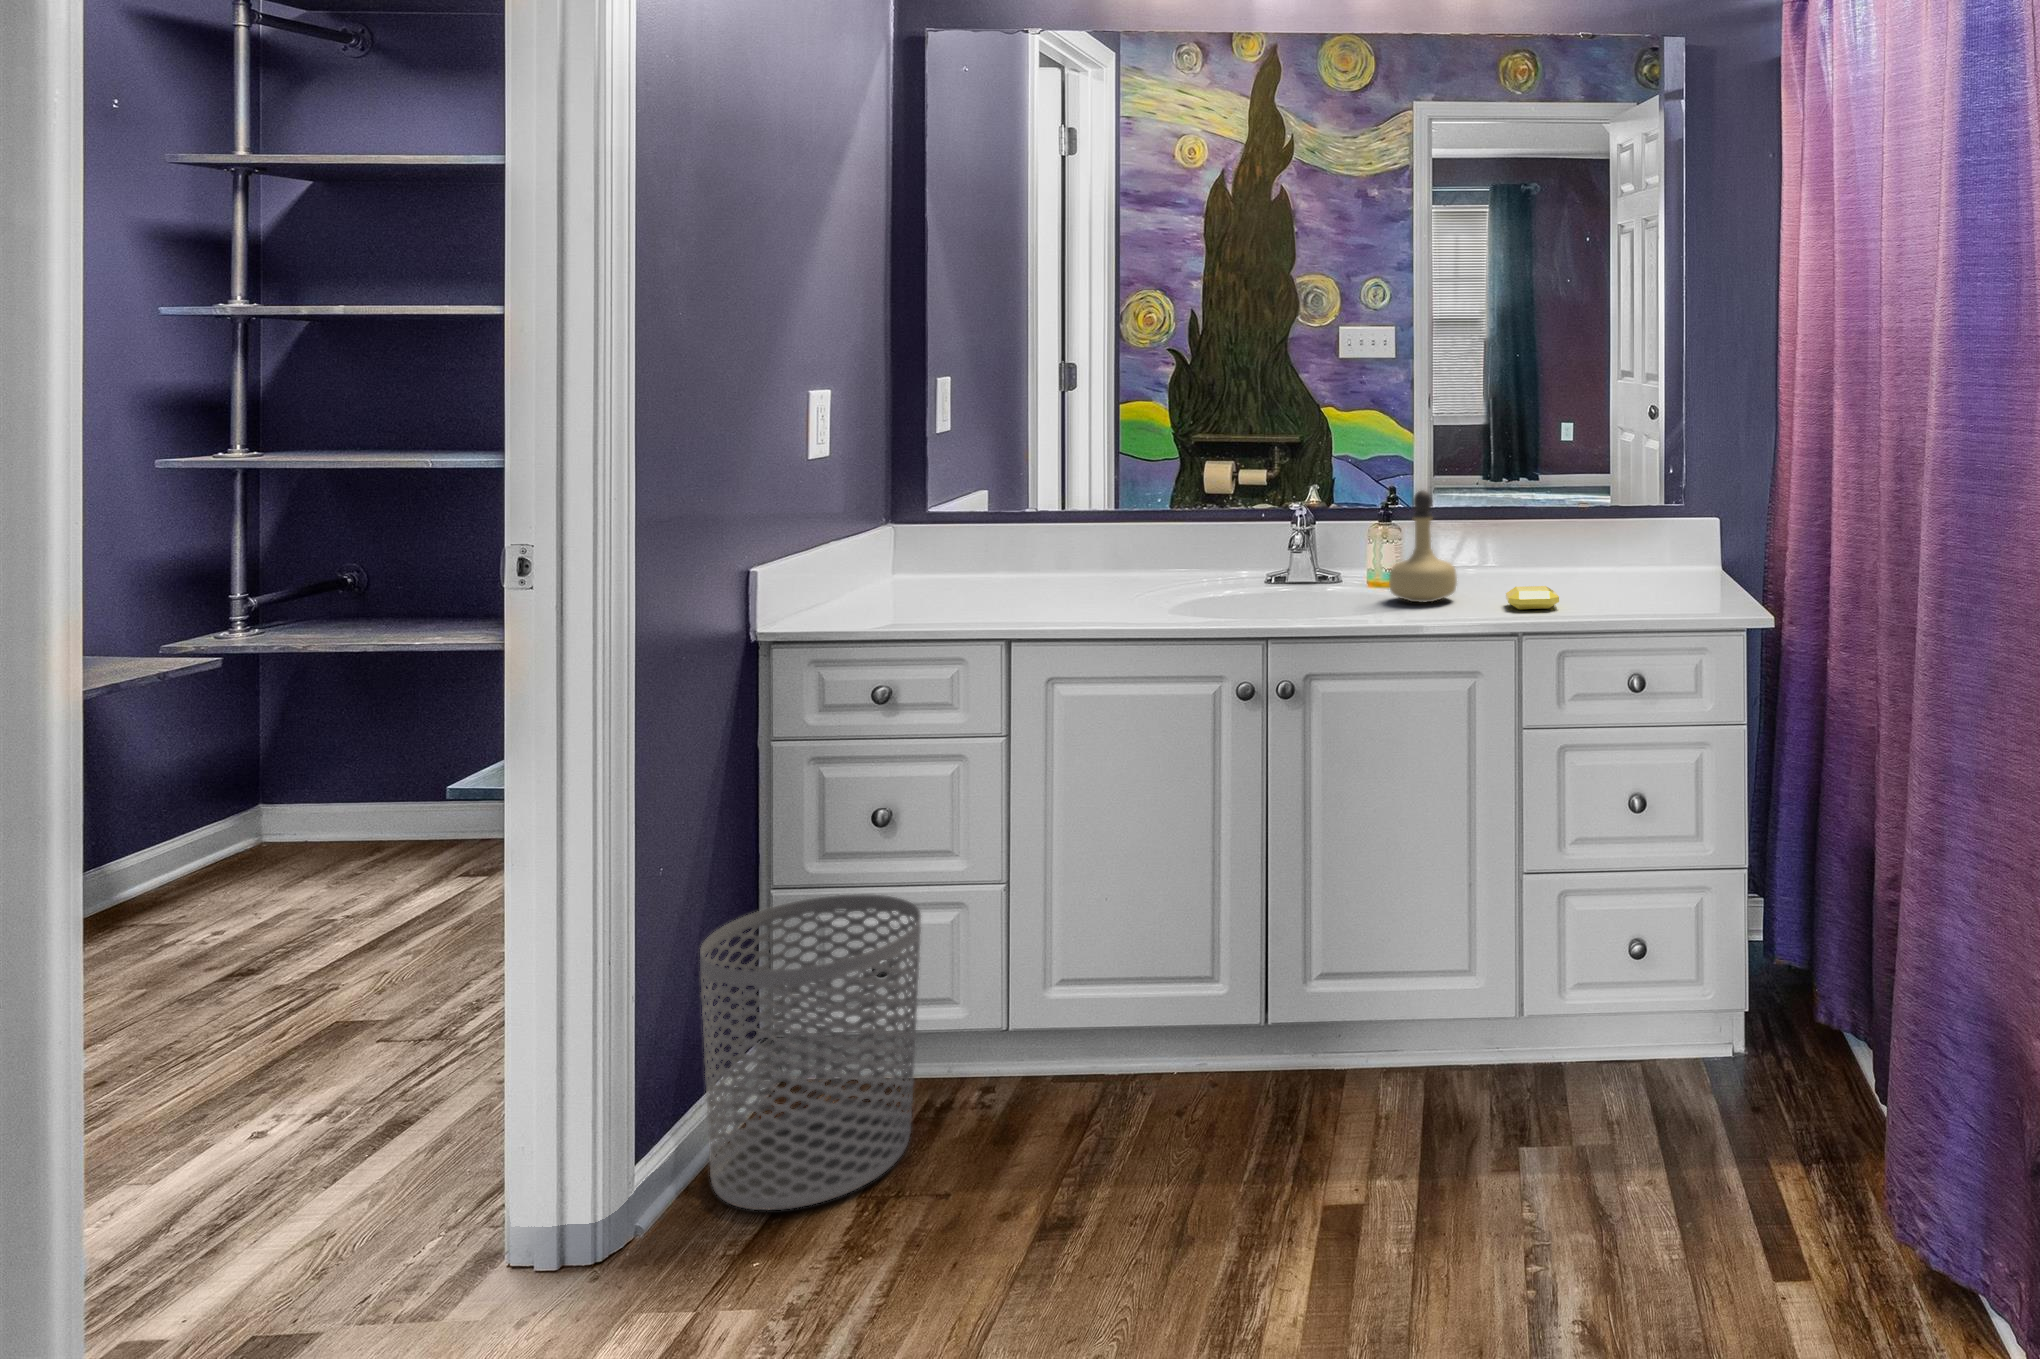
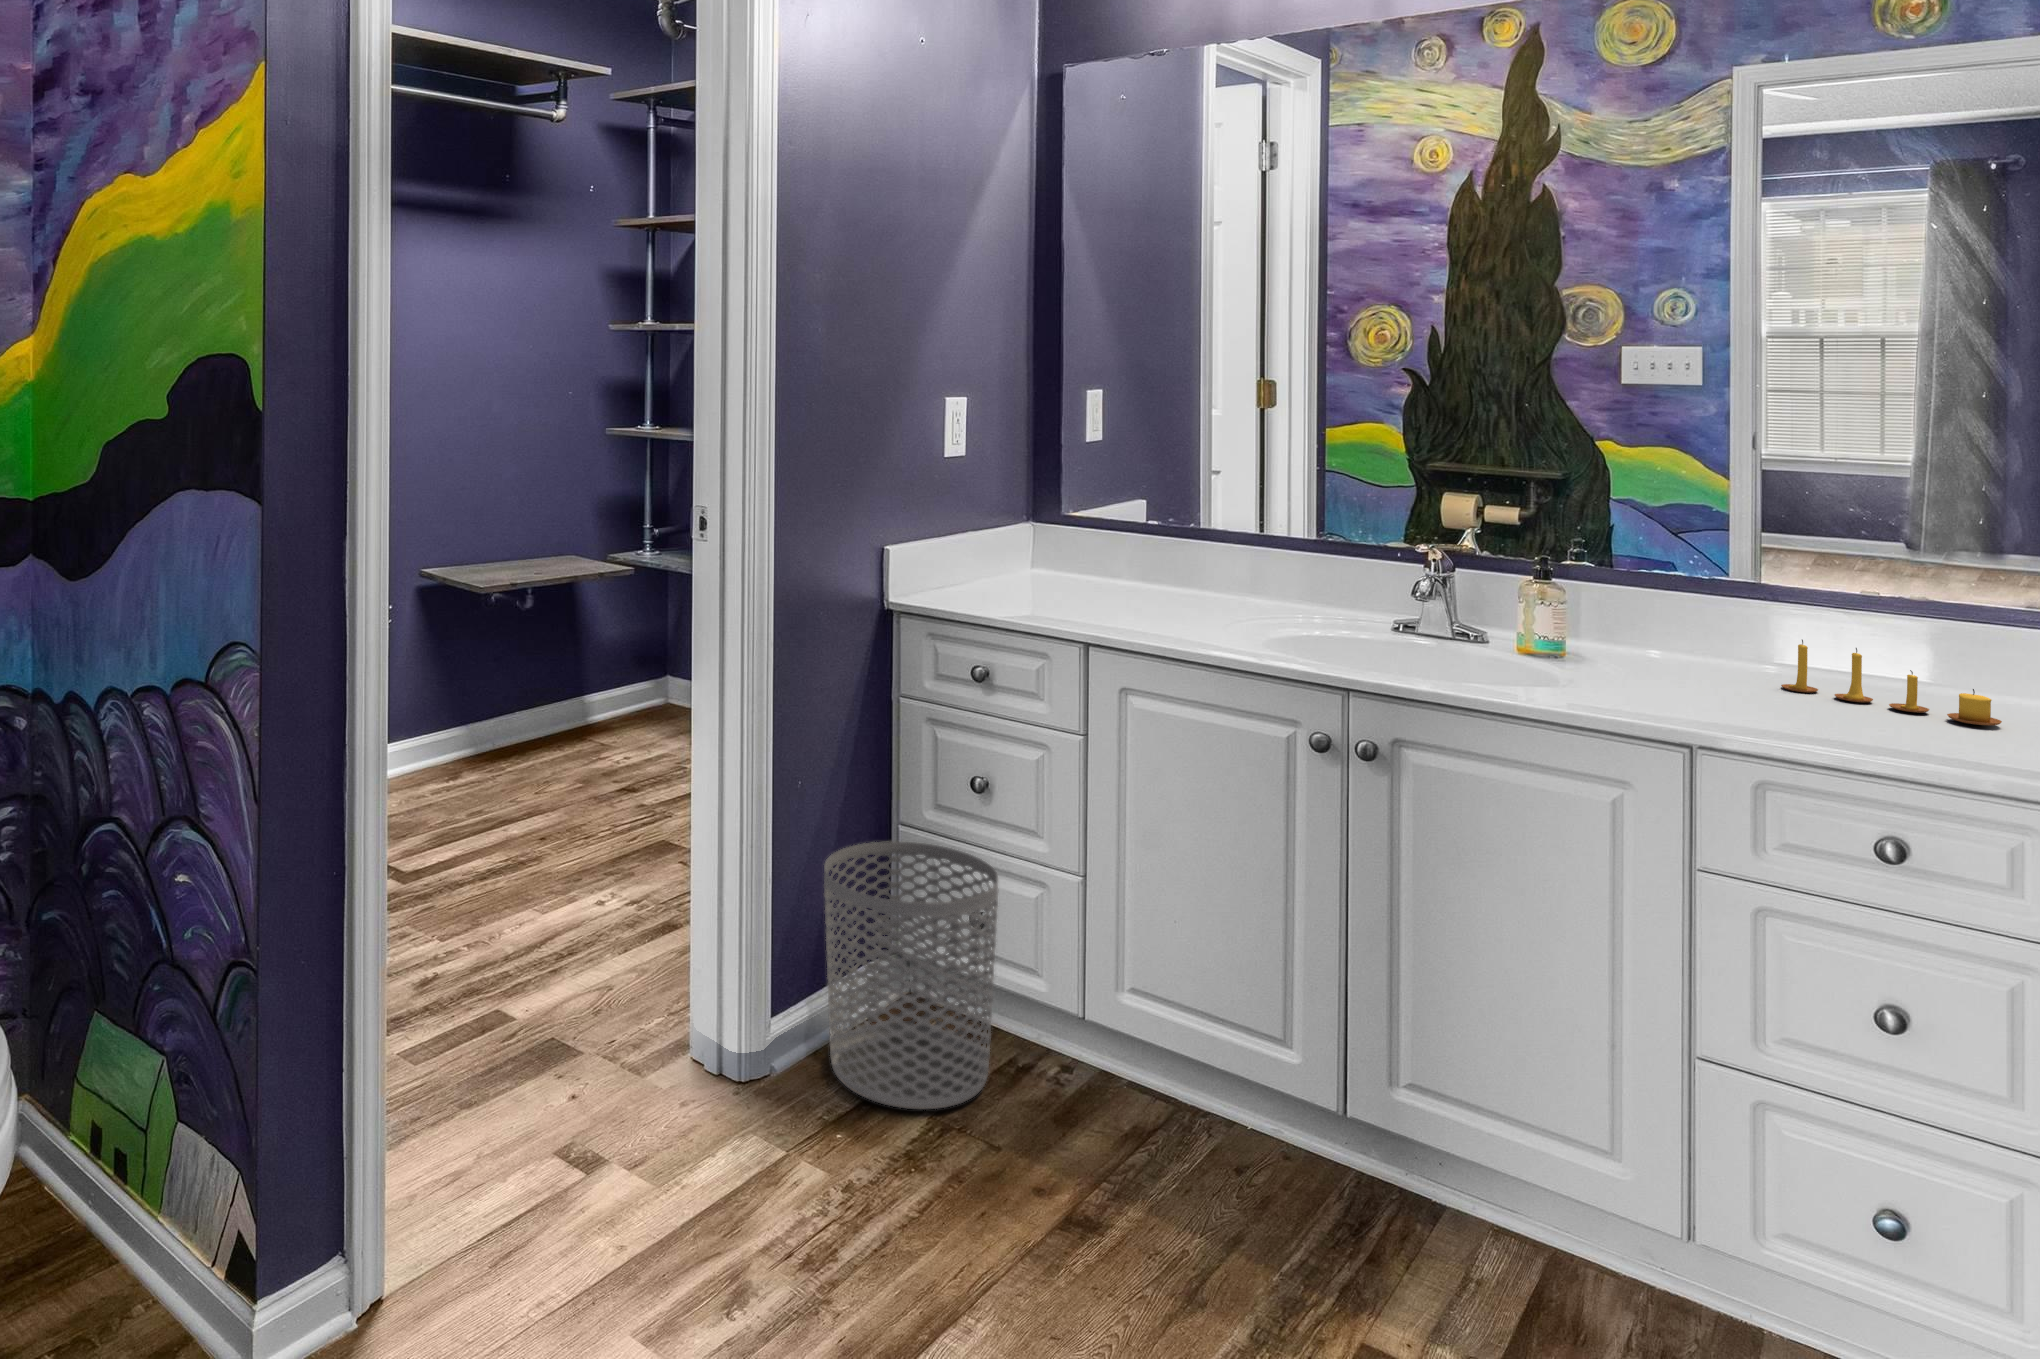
perfume bottle: present [1389,491,1457,602] -> none [1523,544,1620,681]
candle: none [1547,547,1674,590] -> present [1781,640,2002,725]
soap bar: present [1506,586,1559,609] -> none [1681,682,1766,718]

